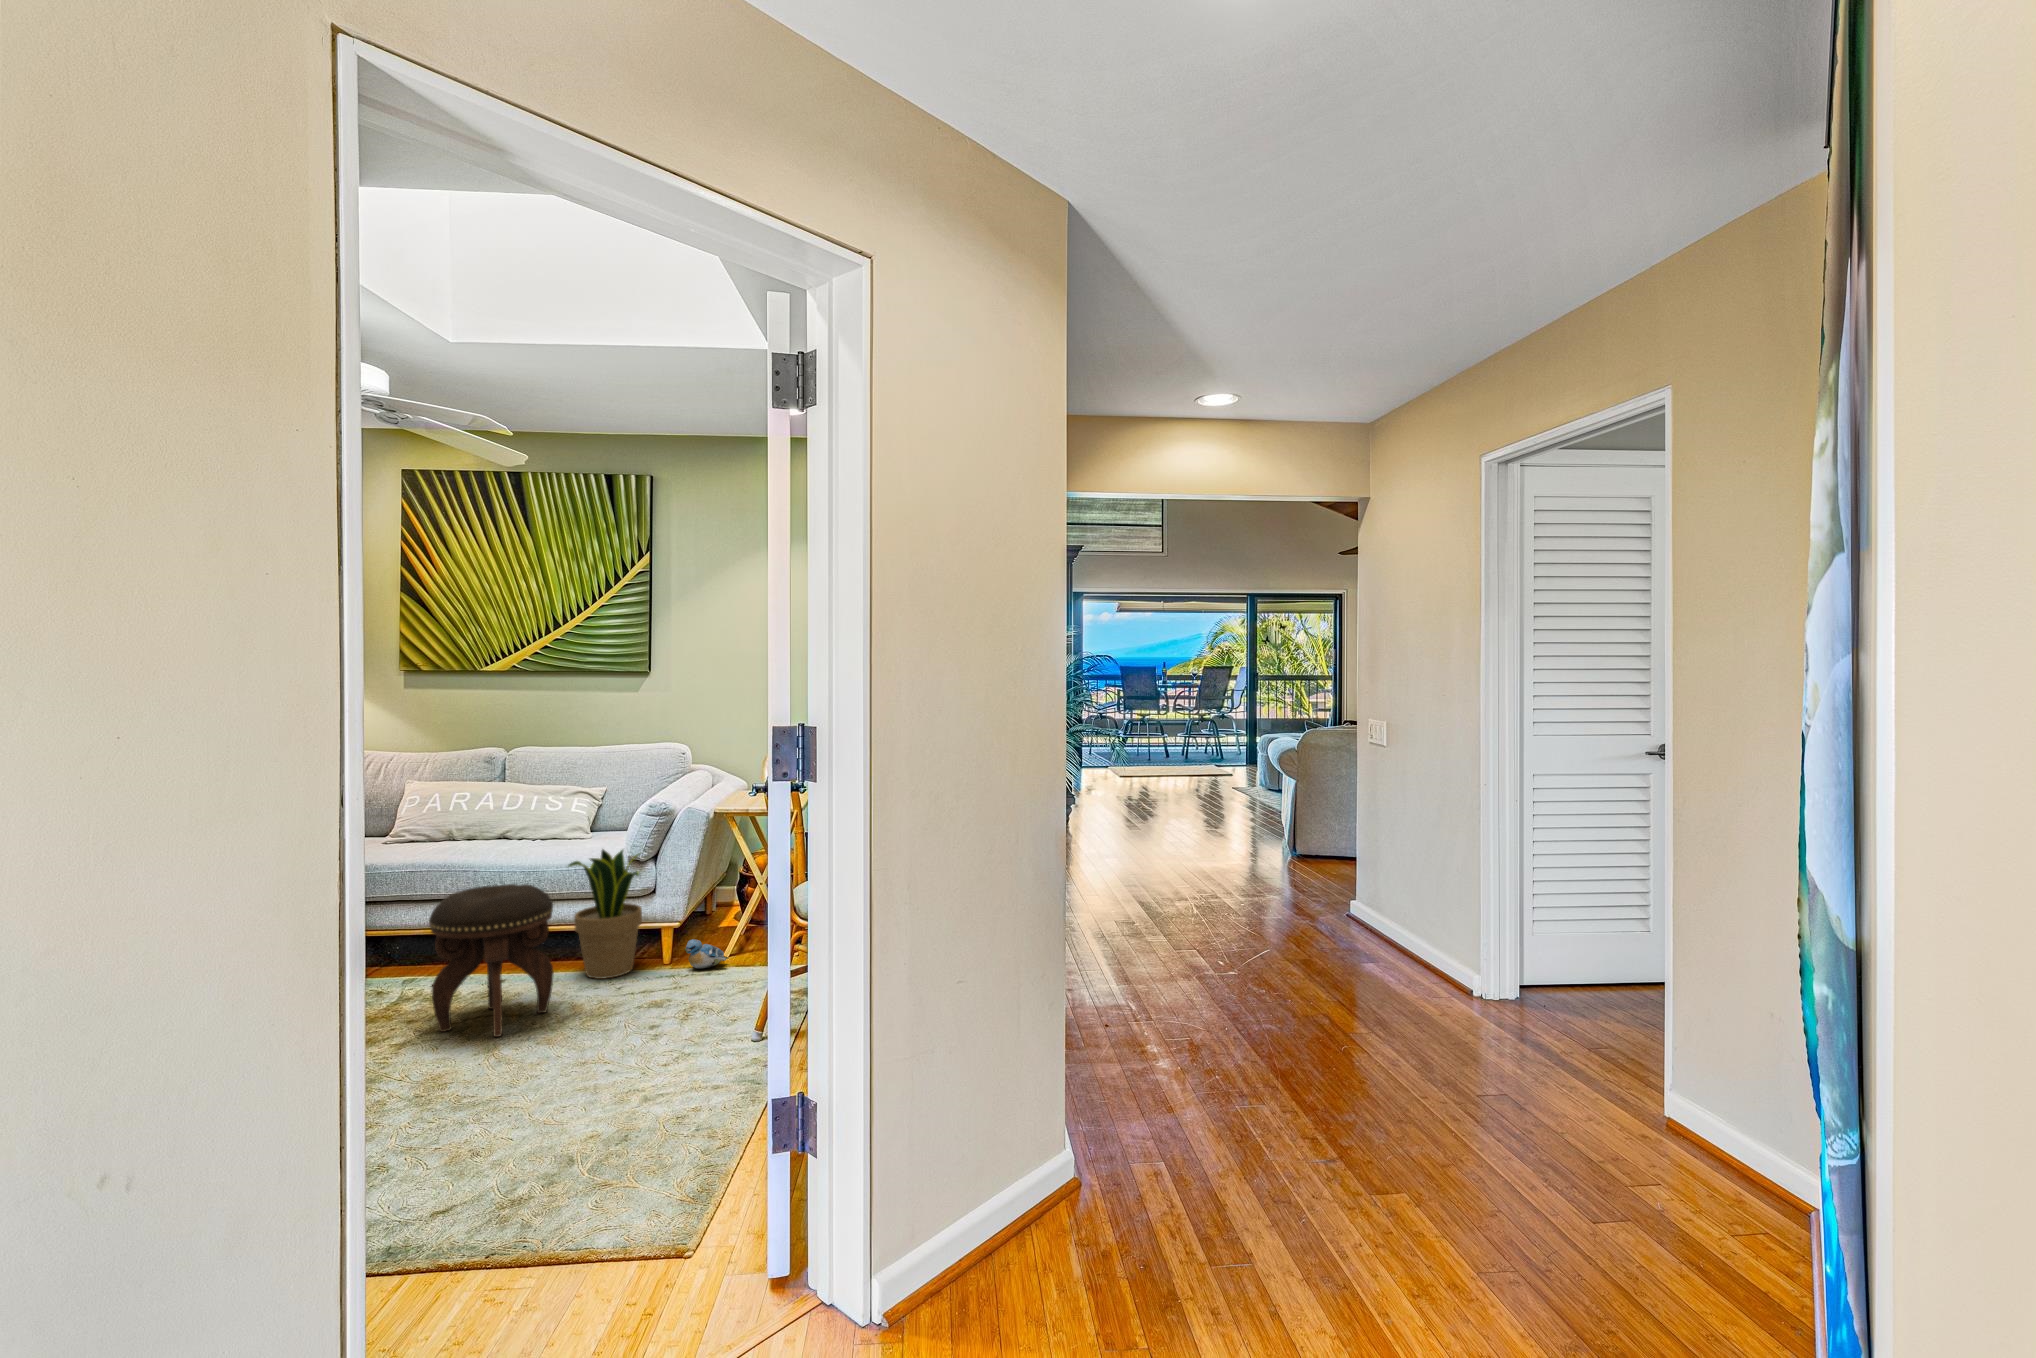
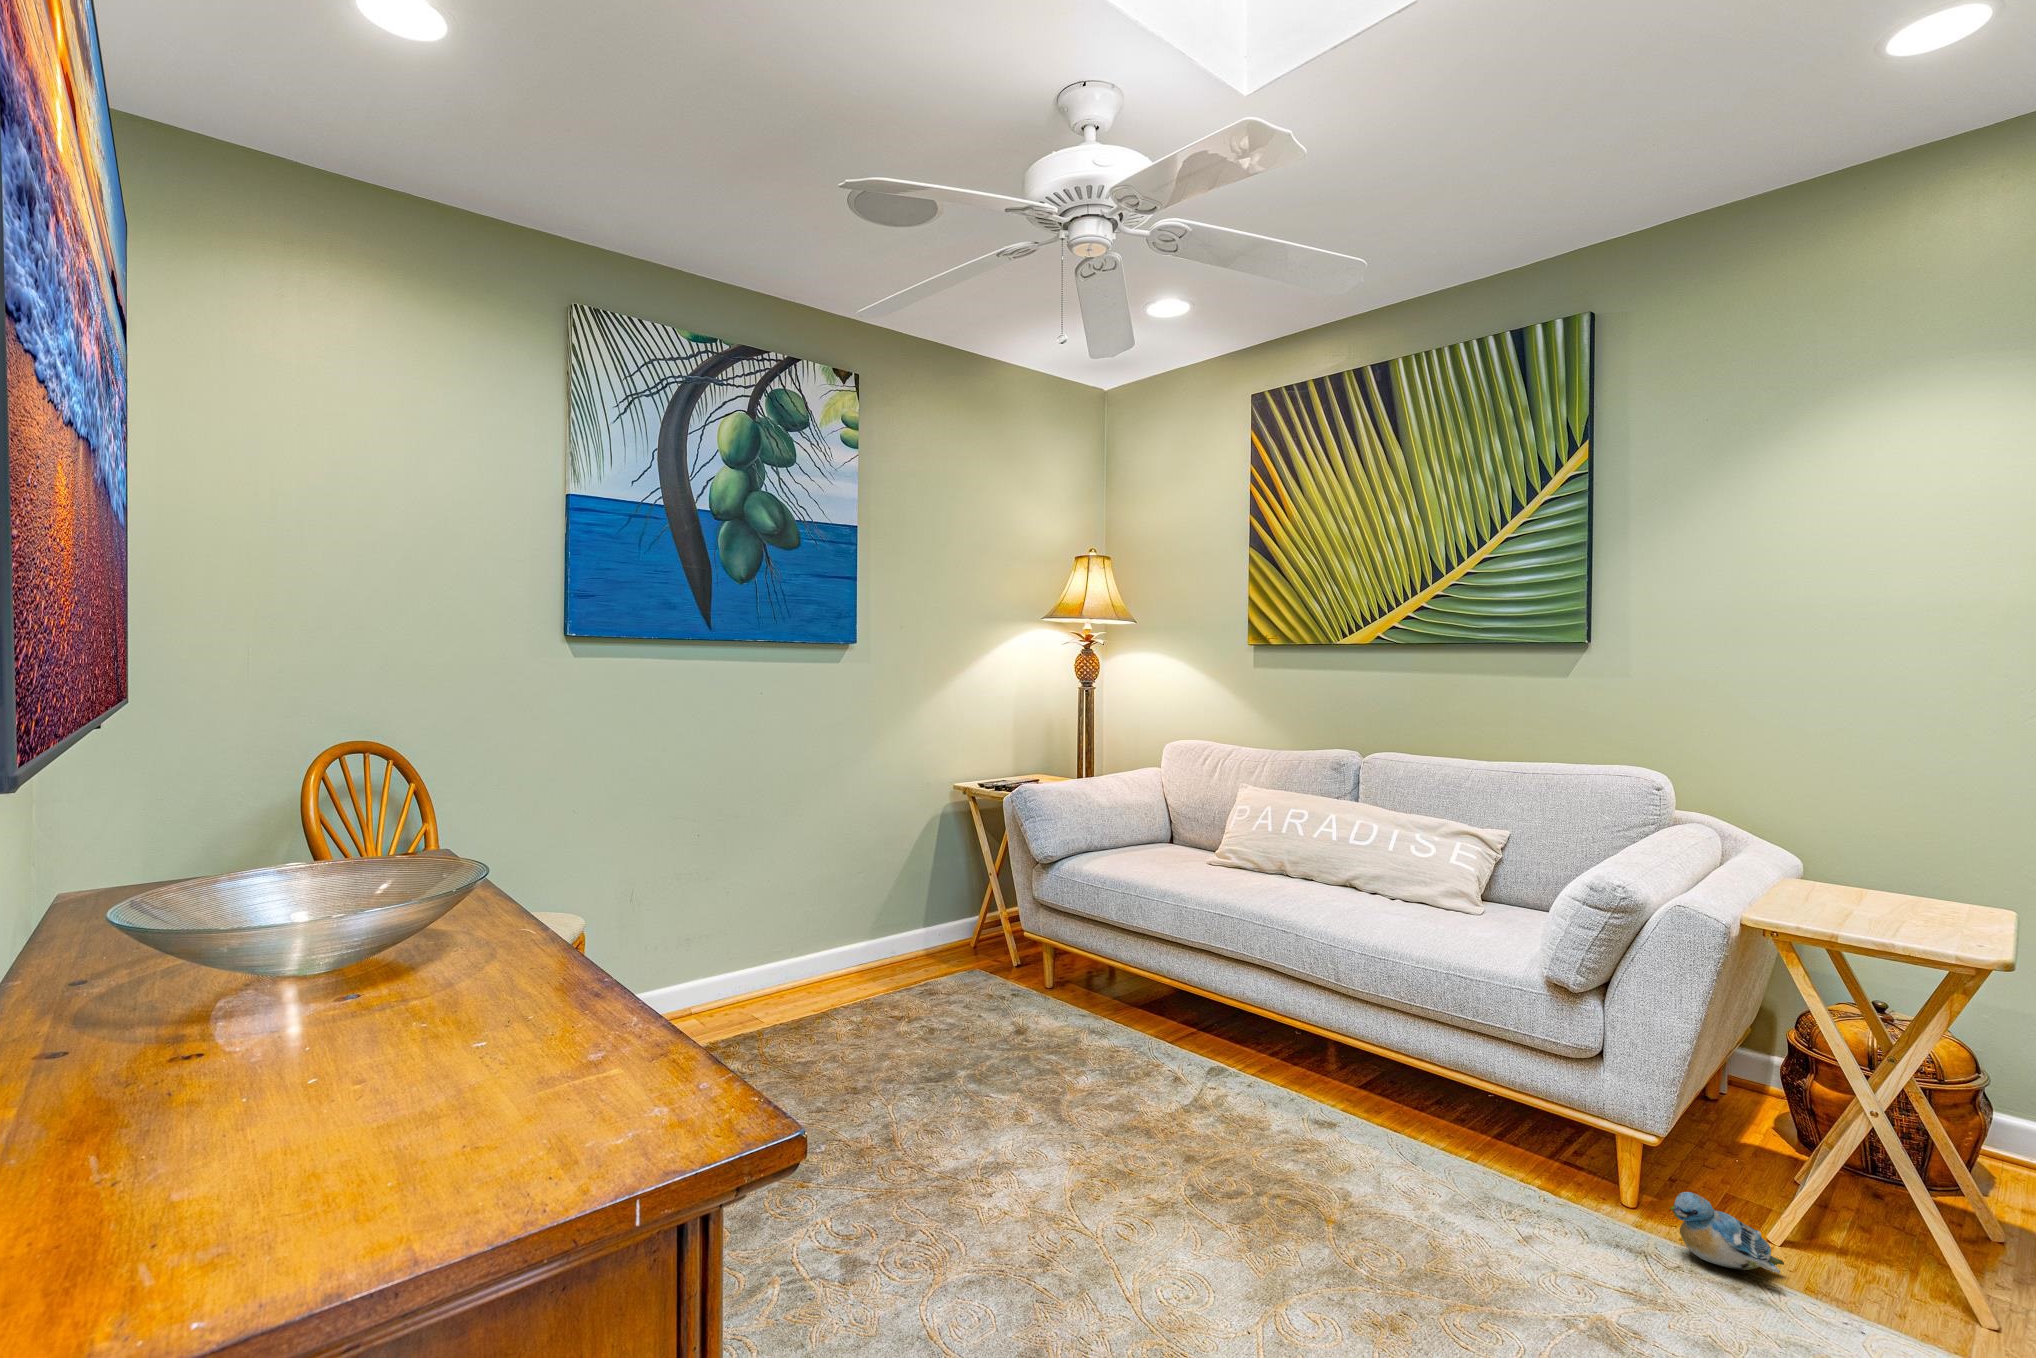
potted plant: present [568,849,642,979] -> none [1429,955,1582,1205]
footstool: present [429,884,554,1037] -> none [1199,986,1396,1284]

